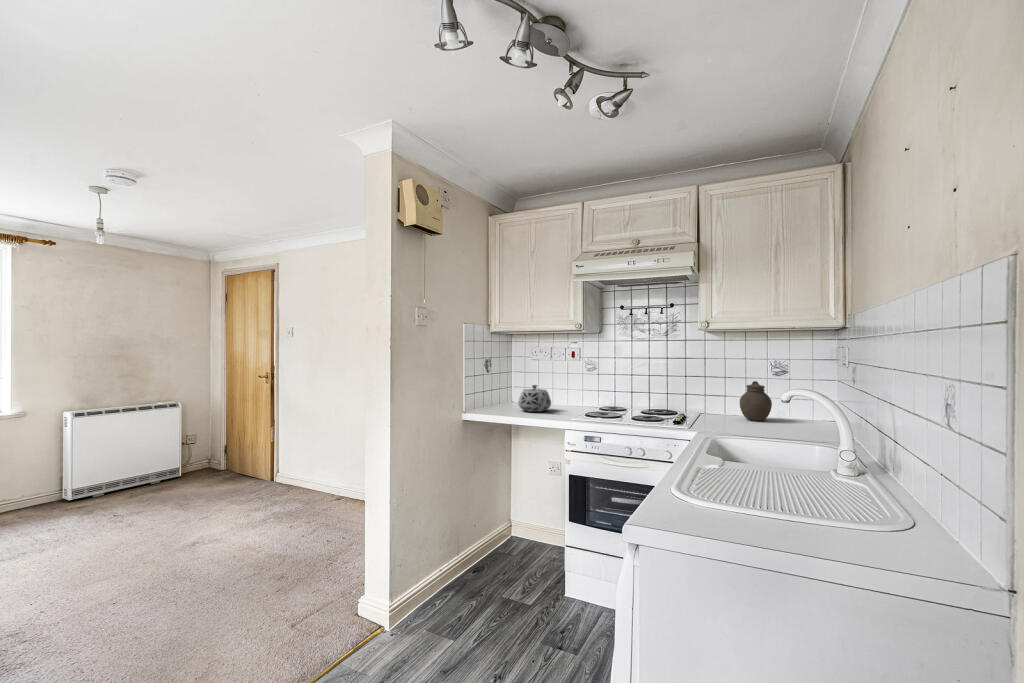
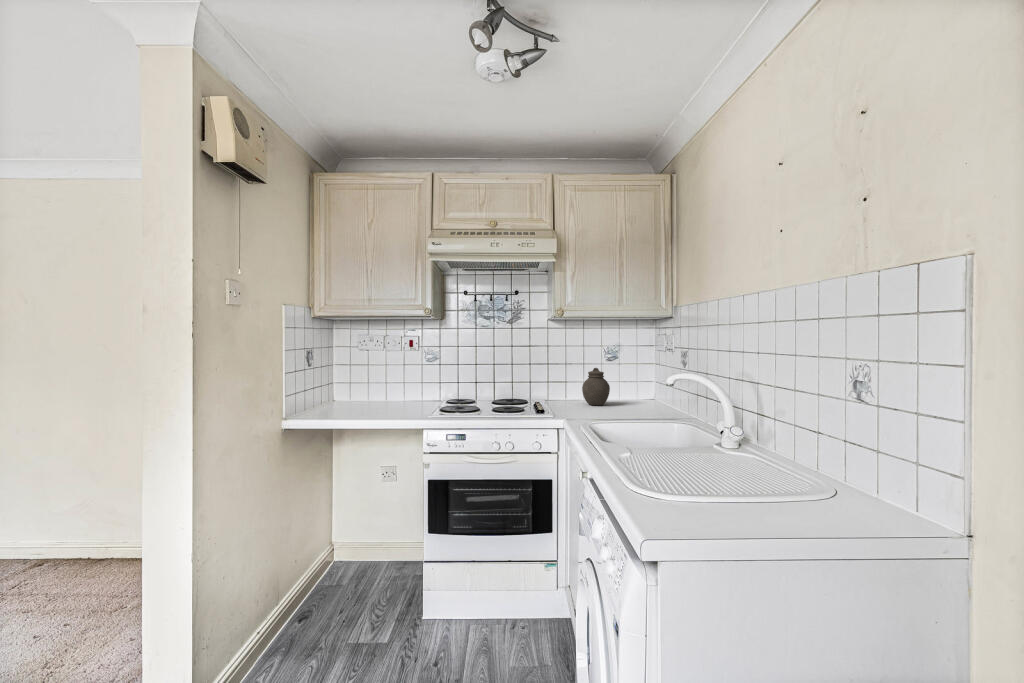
teapot: present [518,385,551,412] -> none [353,381,395,412]

